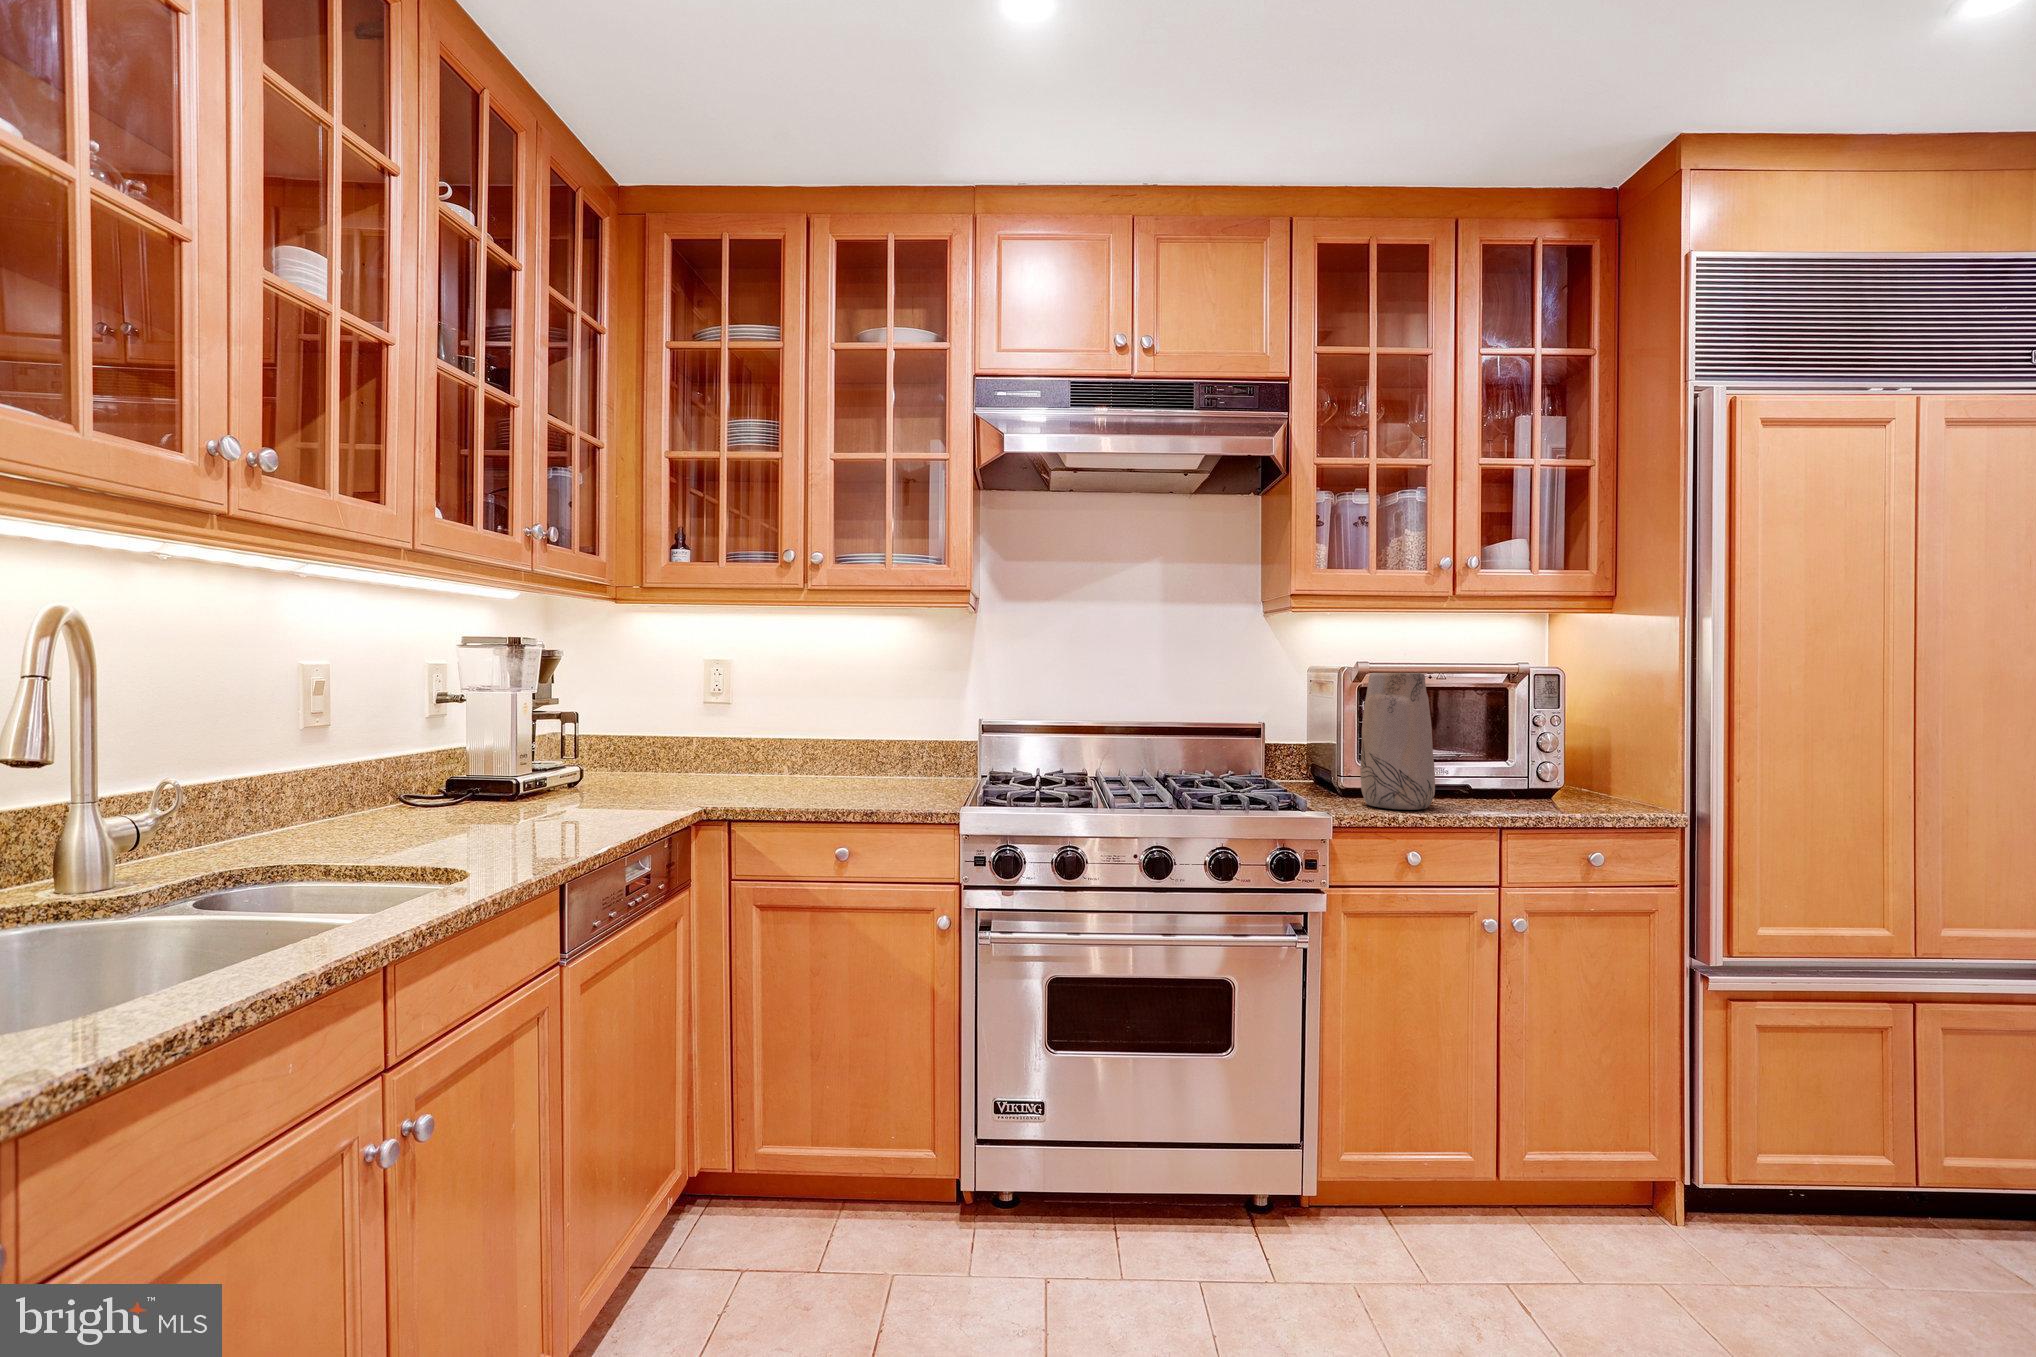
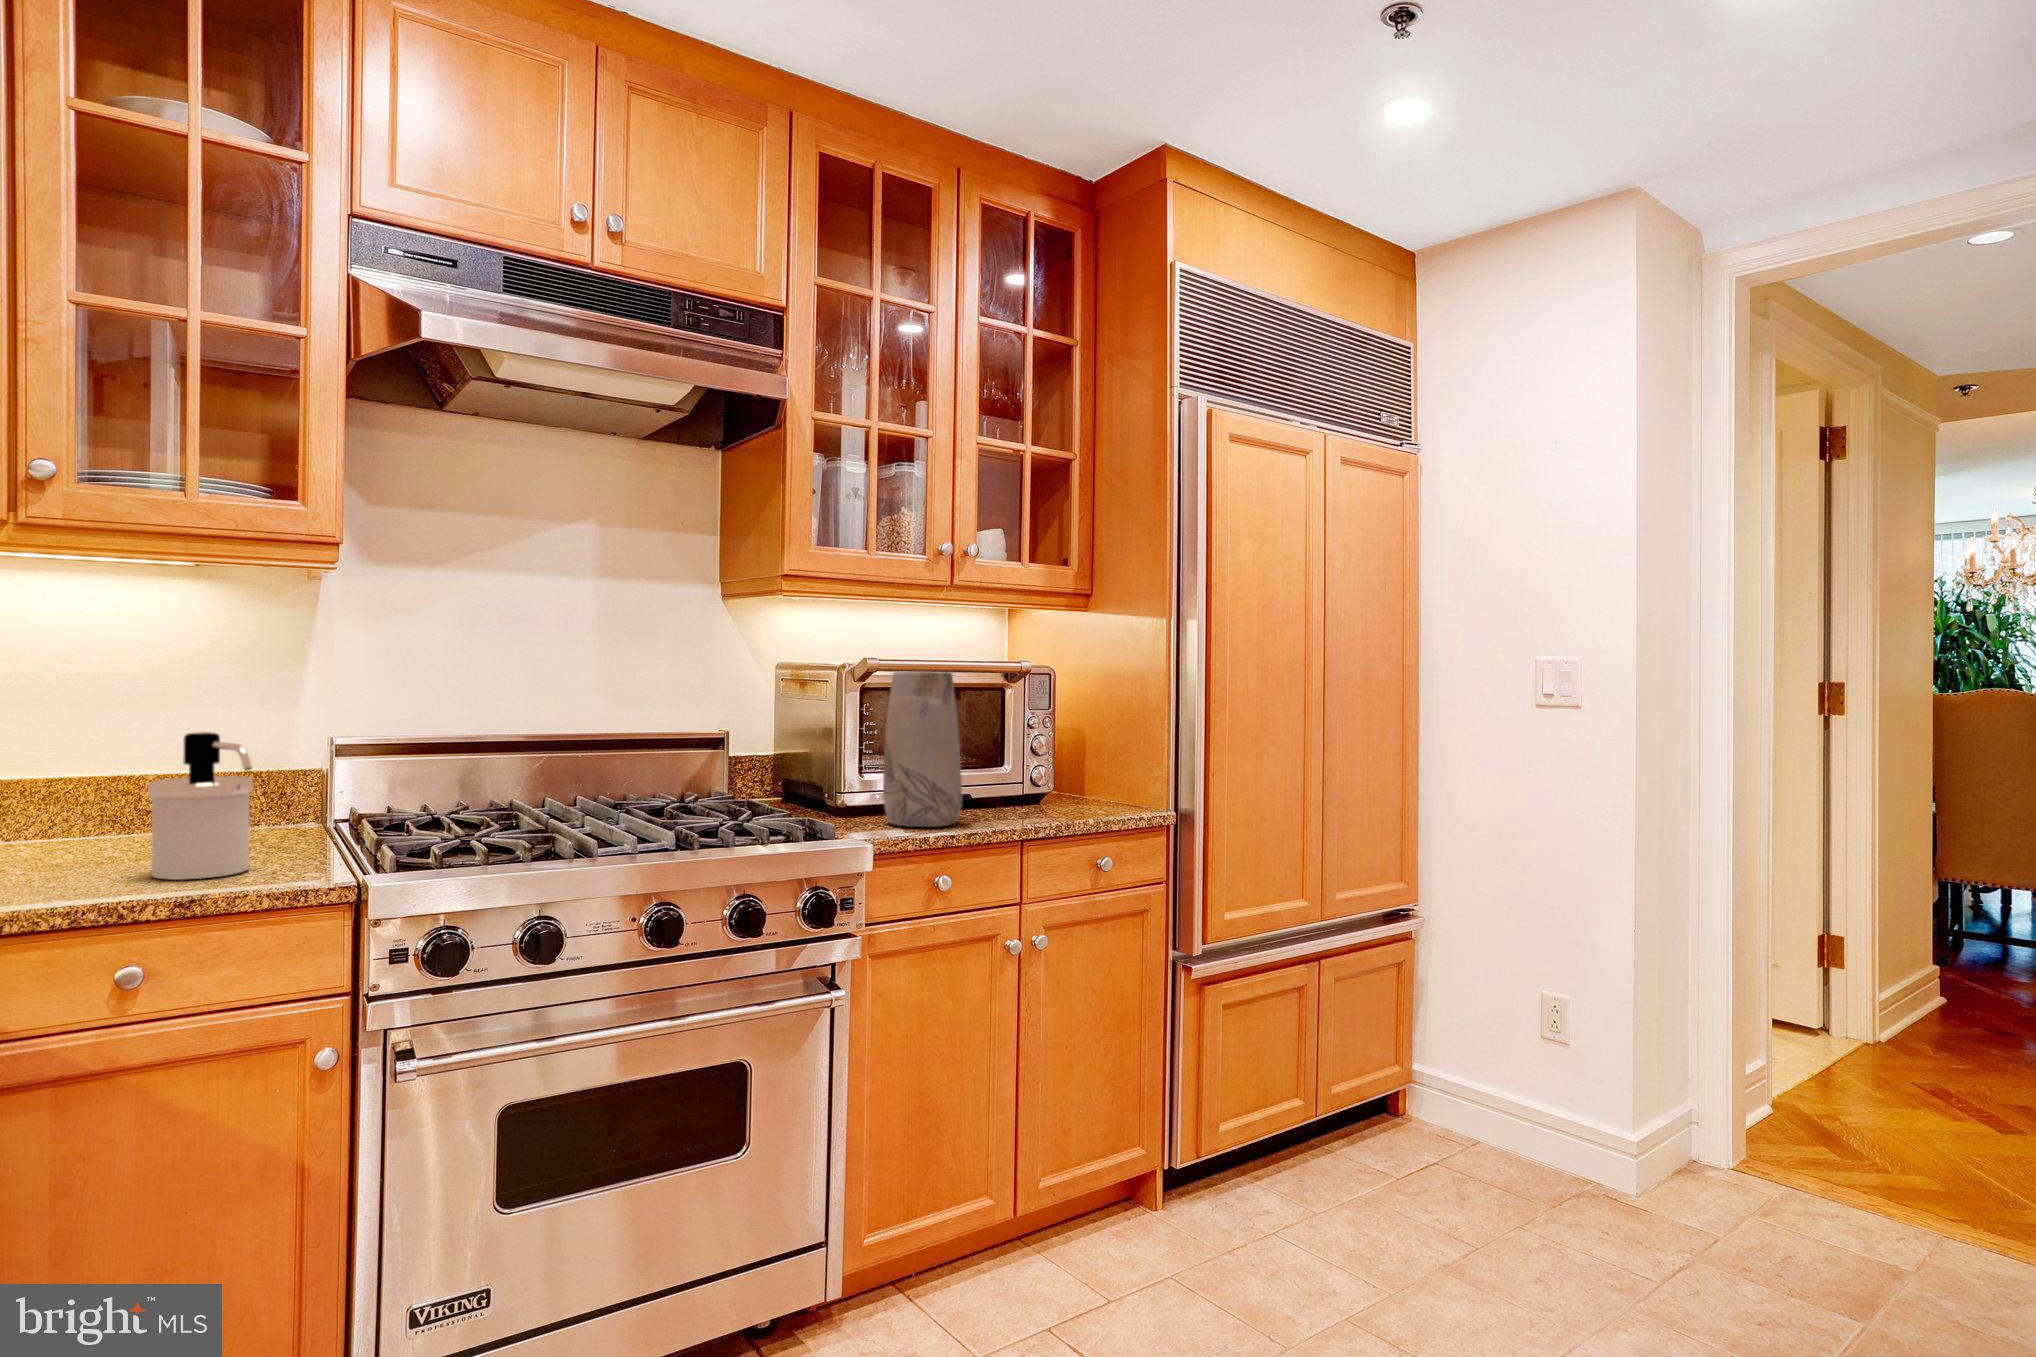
soap dispenser: none [863,712,915,800] -> present [148,732,253,880]

